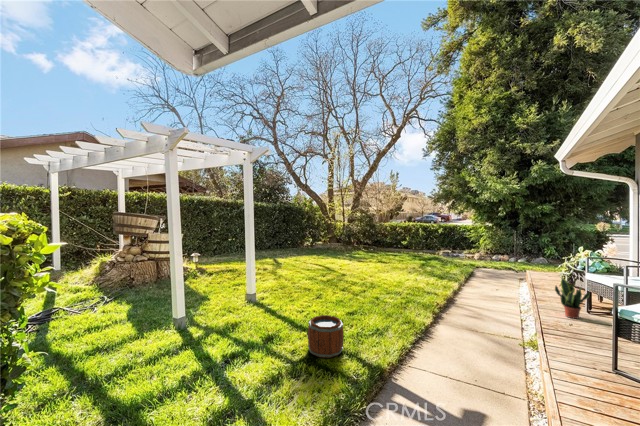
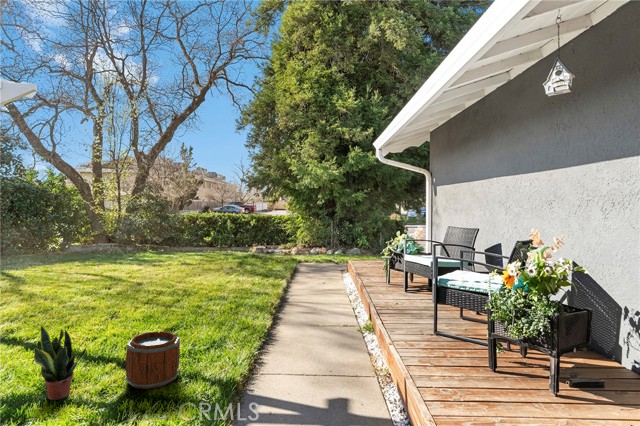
potted plant: present [555,278,589,319] -> present [34,326,87,400]

